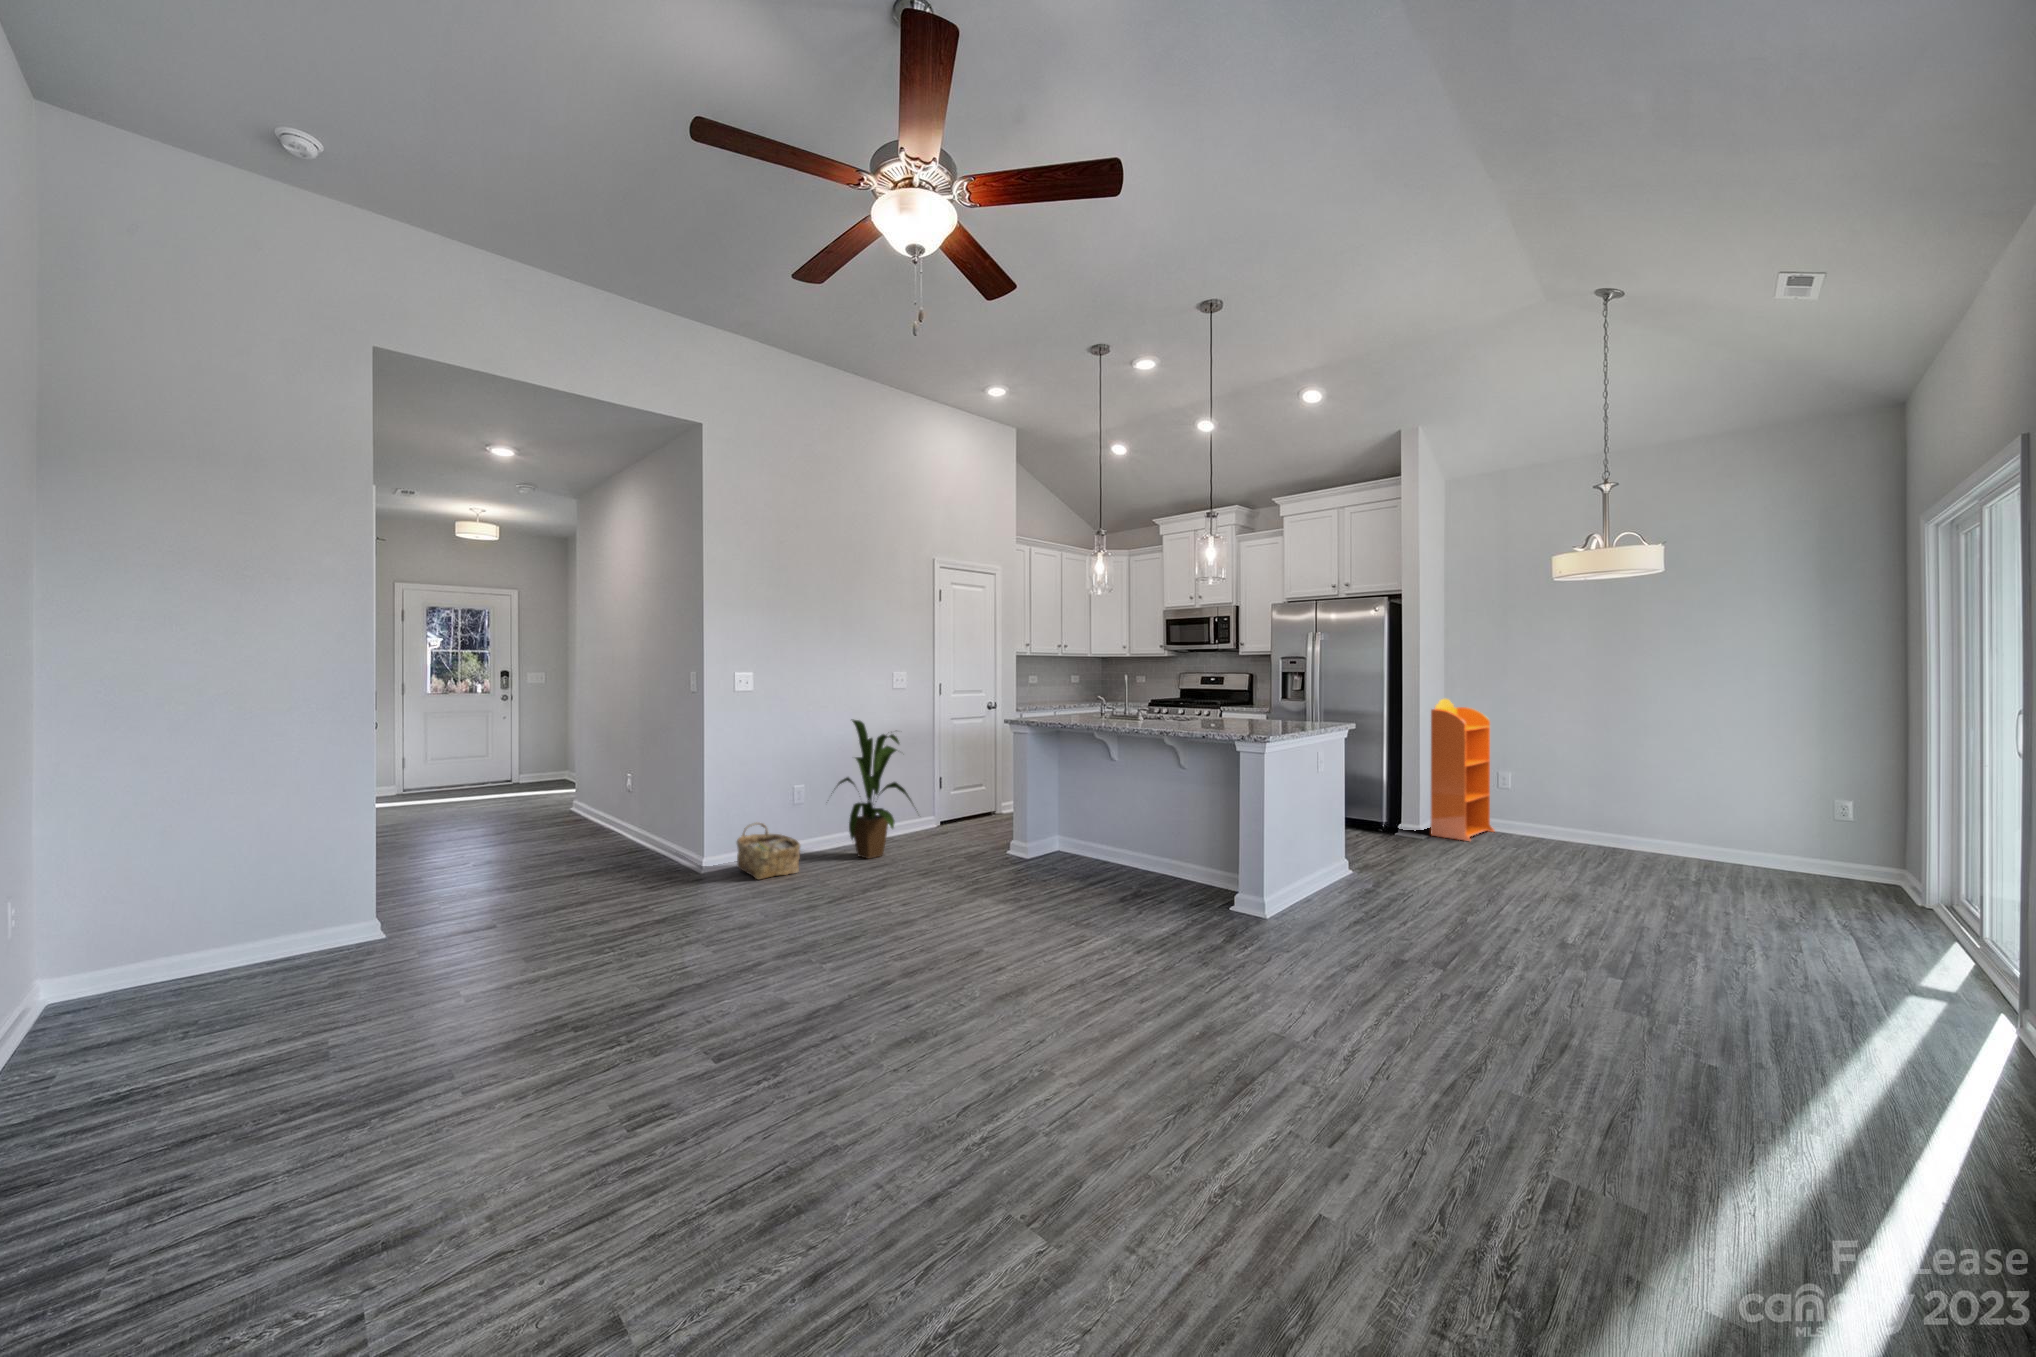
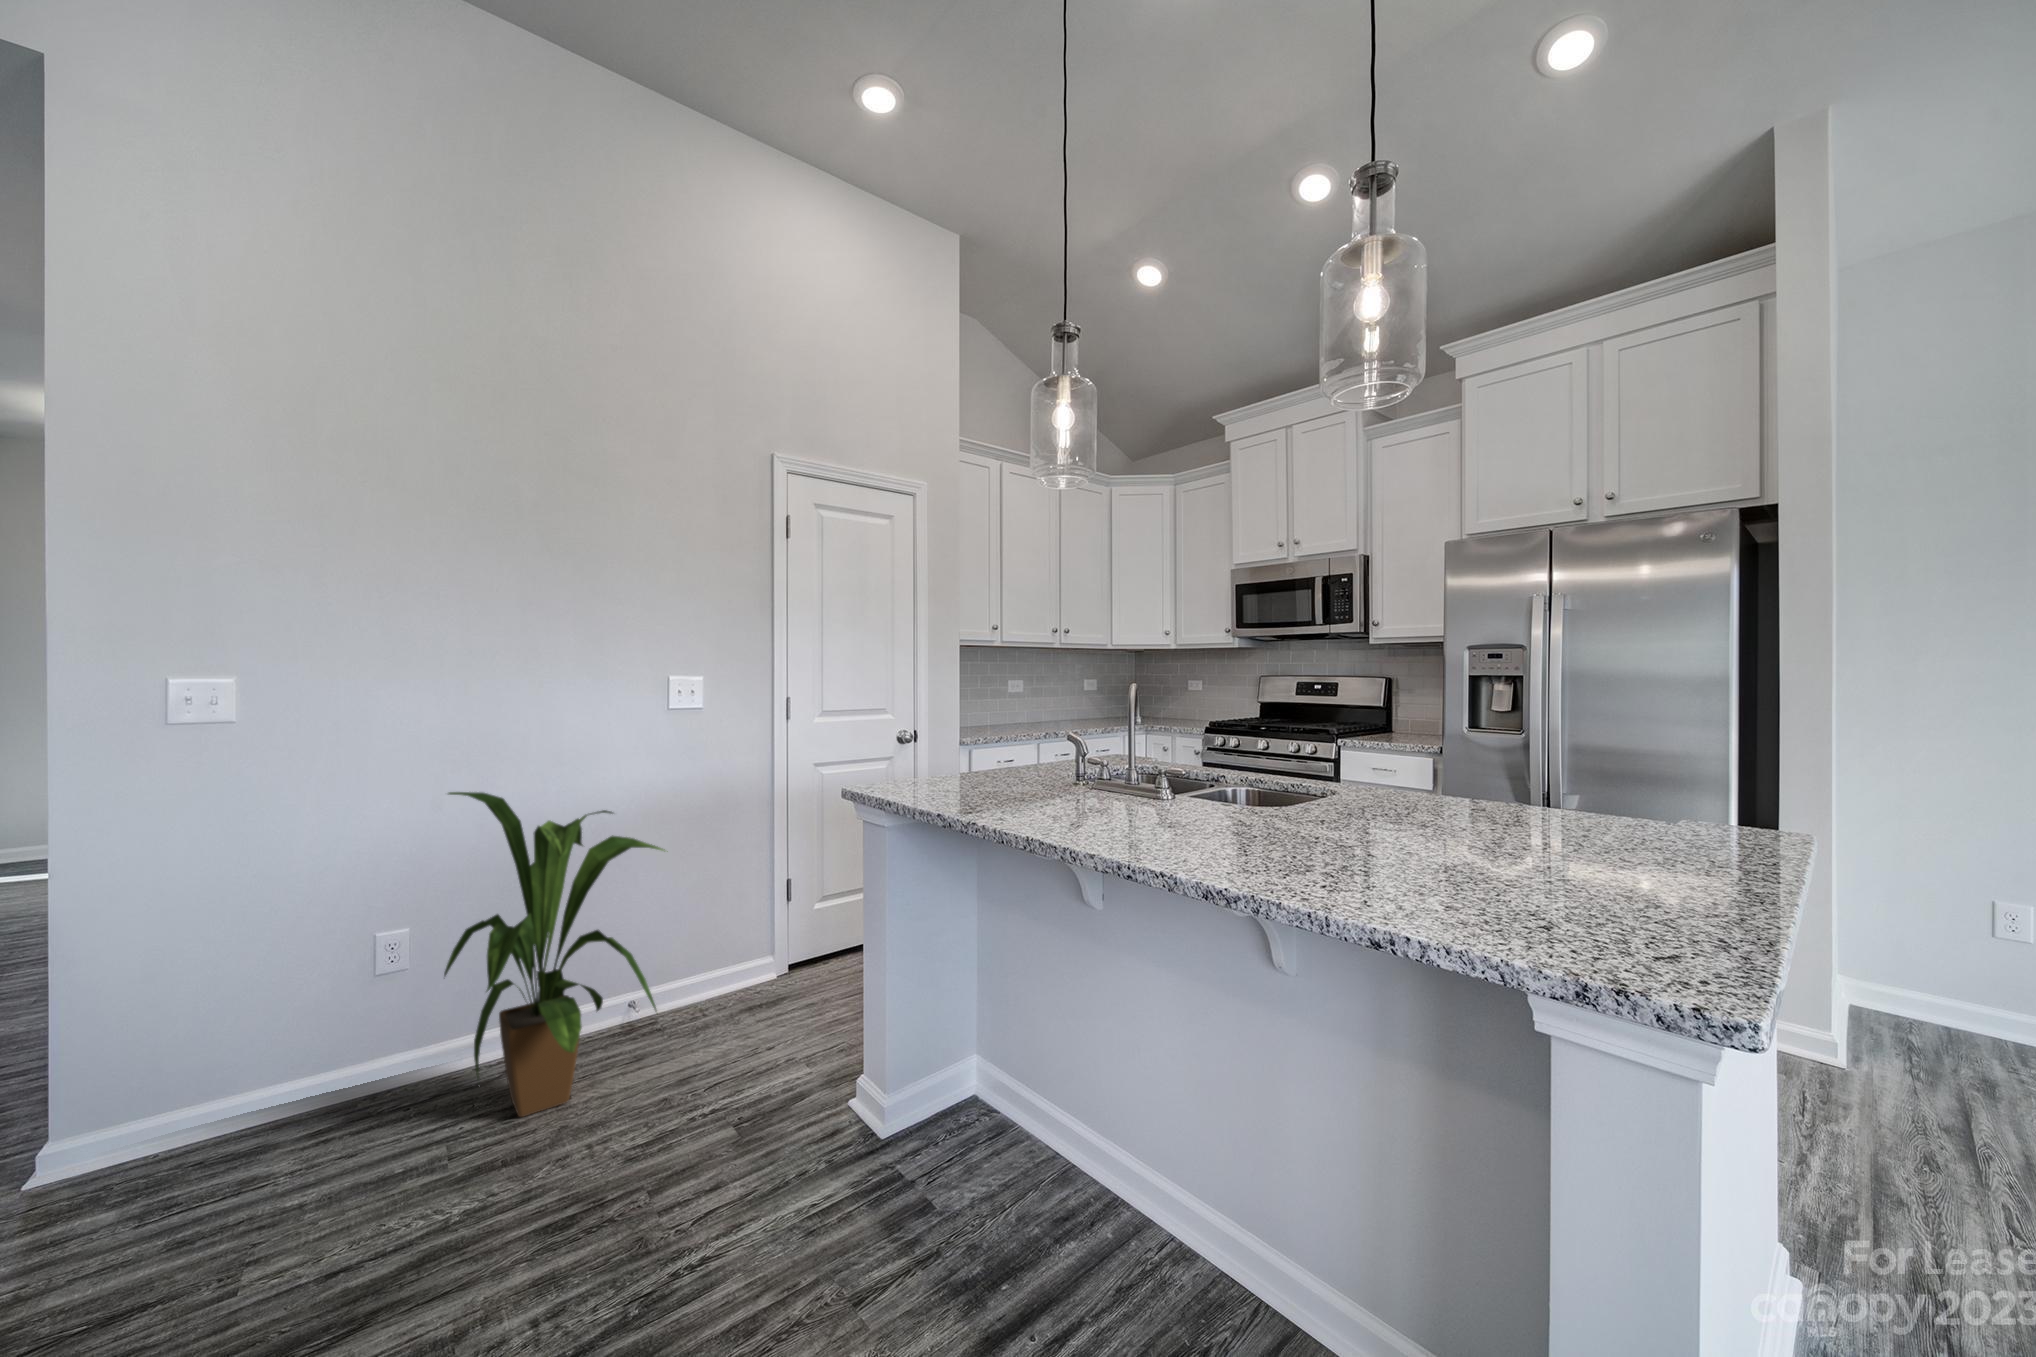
bookcase: present [1431,699,1494,841] -> none [1844,736,1983,1081]
woven basket: present [737,822,800,879] -> none [92,1042,302,1240]

